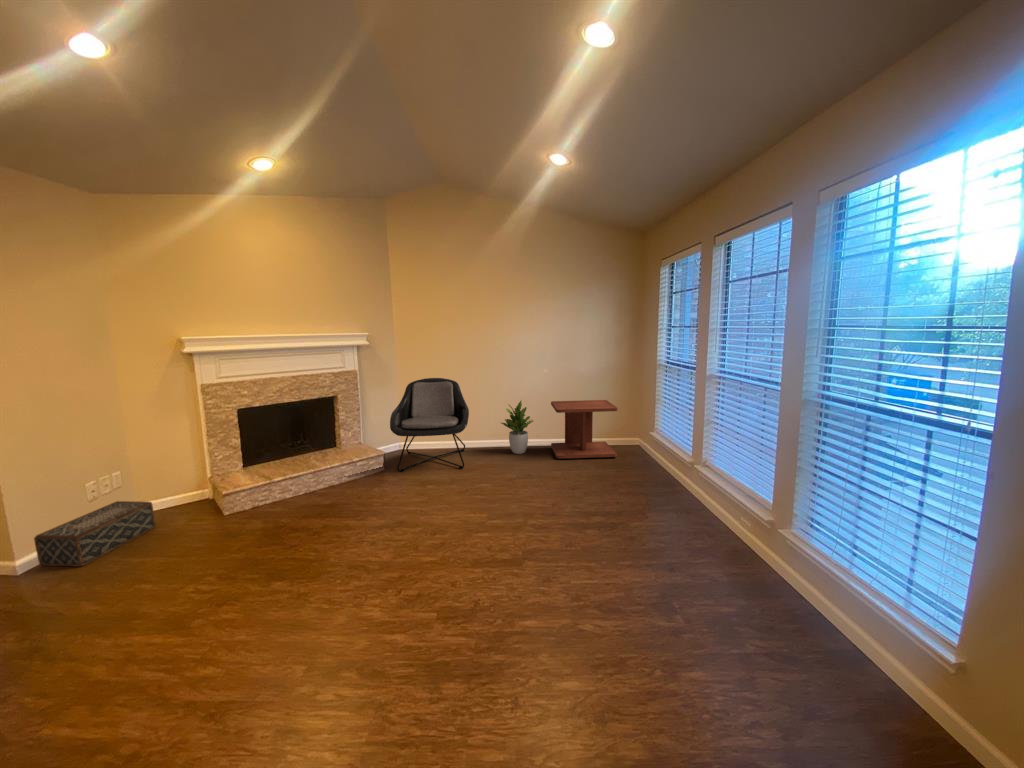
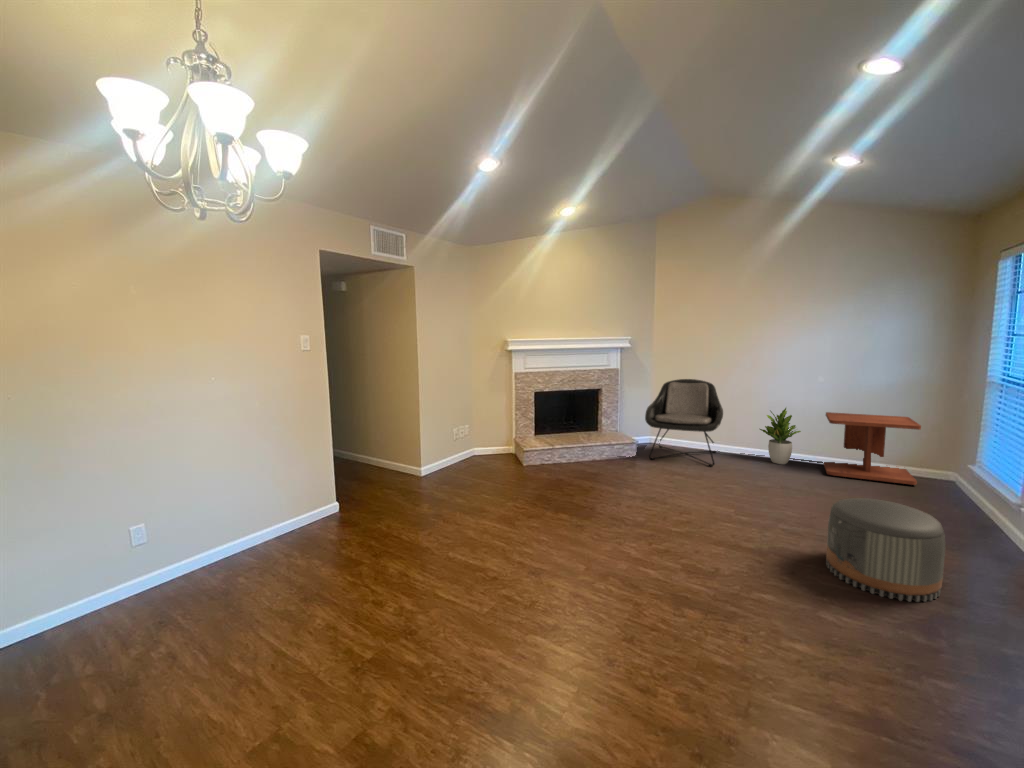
pouf: none [580,492,669,594] -> present [826,498,946,602]
woven basket: present [34,501,156,567] -> none [433,444,485,477]

